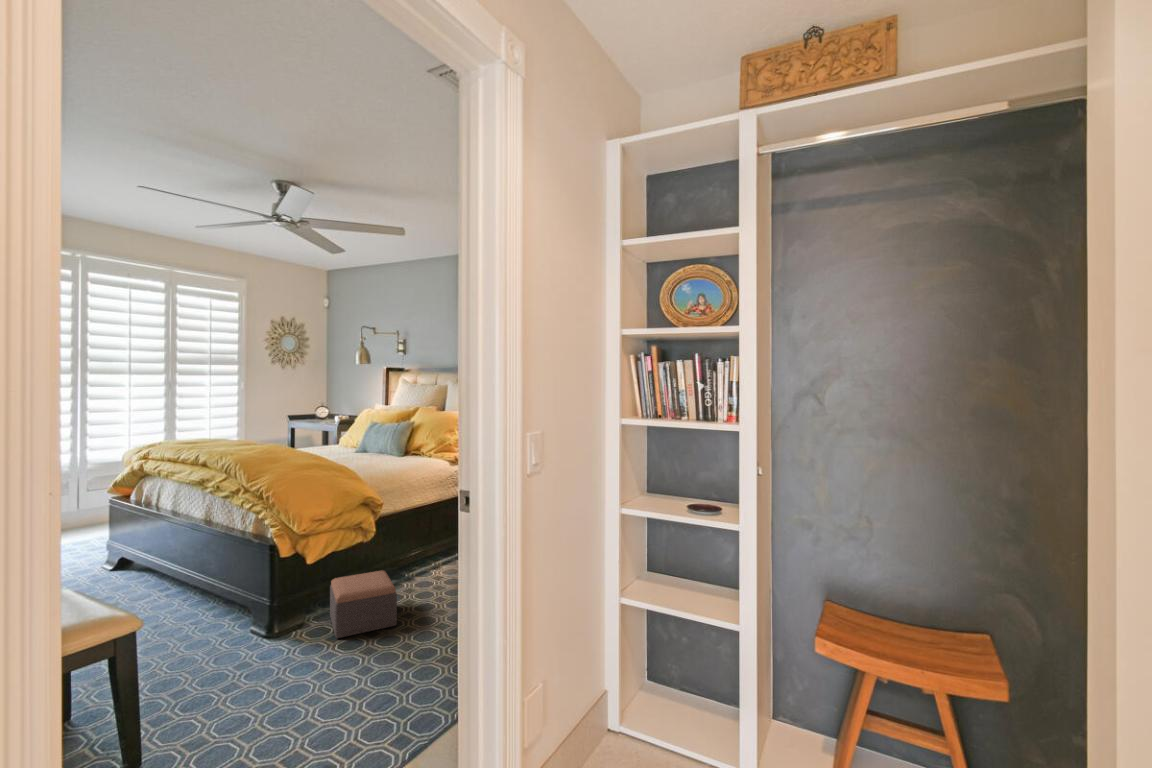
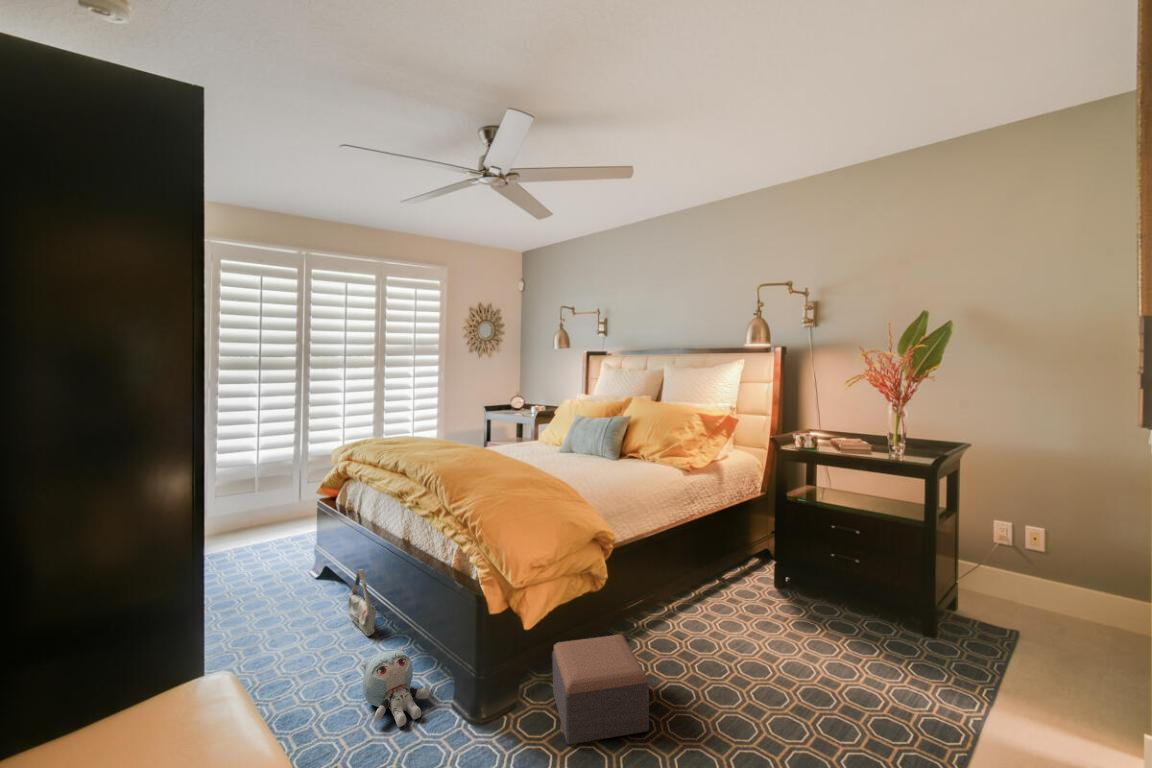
bag: none [145,548,175,603] -> present [348,569,376,636]
plush toy: none [167,597,227,647] -> present [361,648,429,727]

